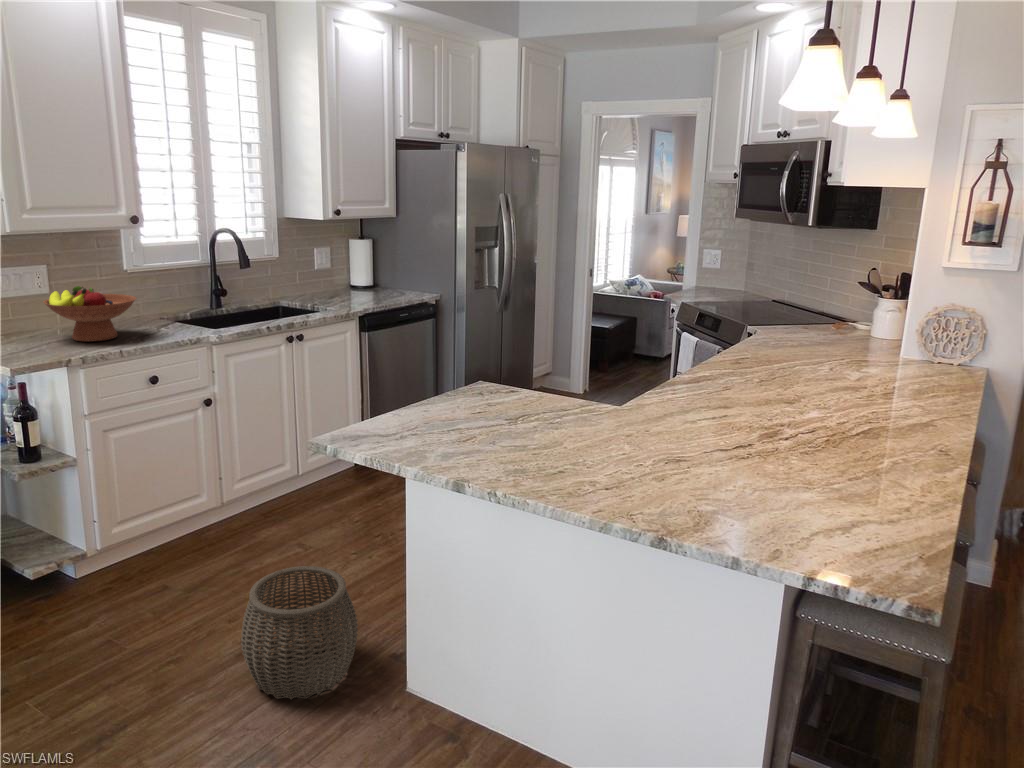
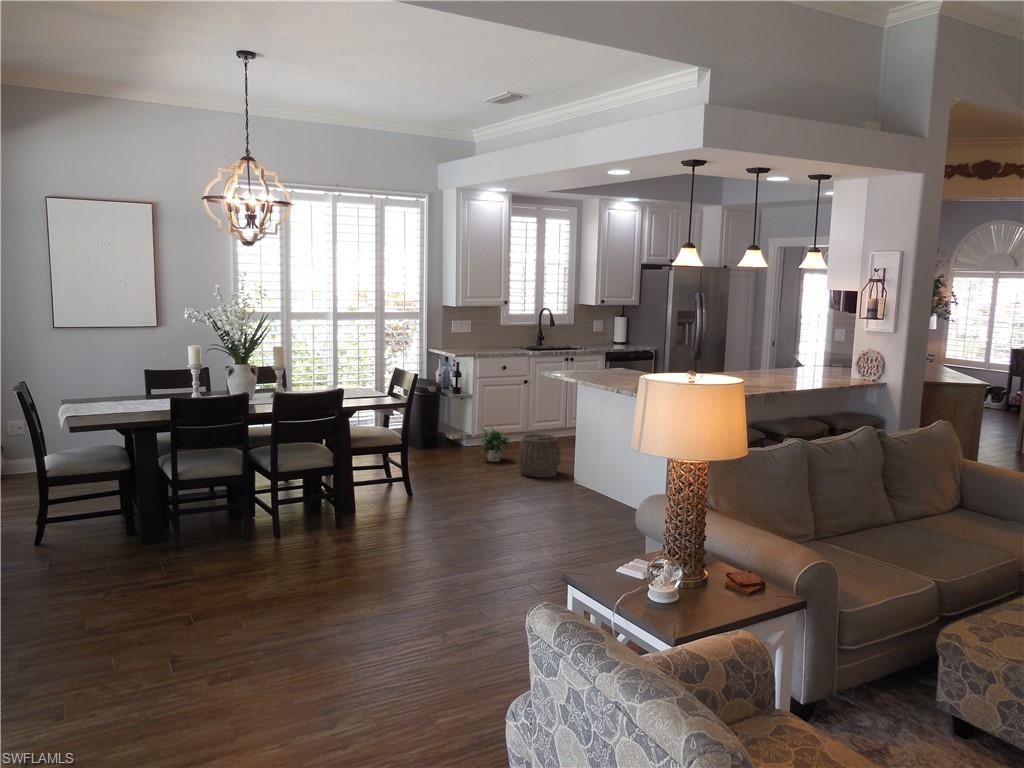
fruit bowl: present [44,286,136,342] -> none [469,328,503,350]
potted plant: none [111,545,206,639] -> present [479,427,510,462]

